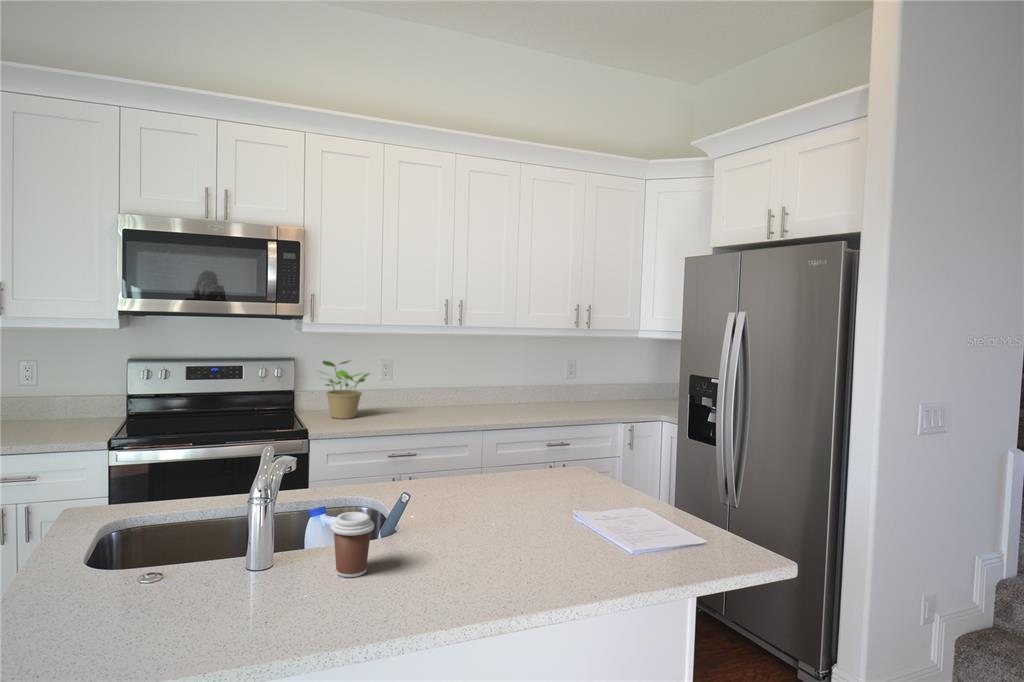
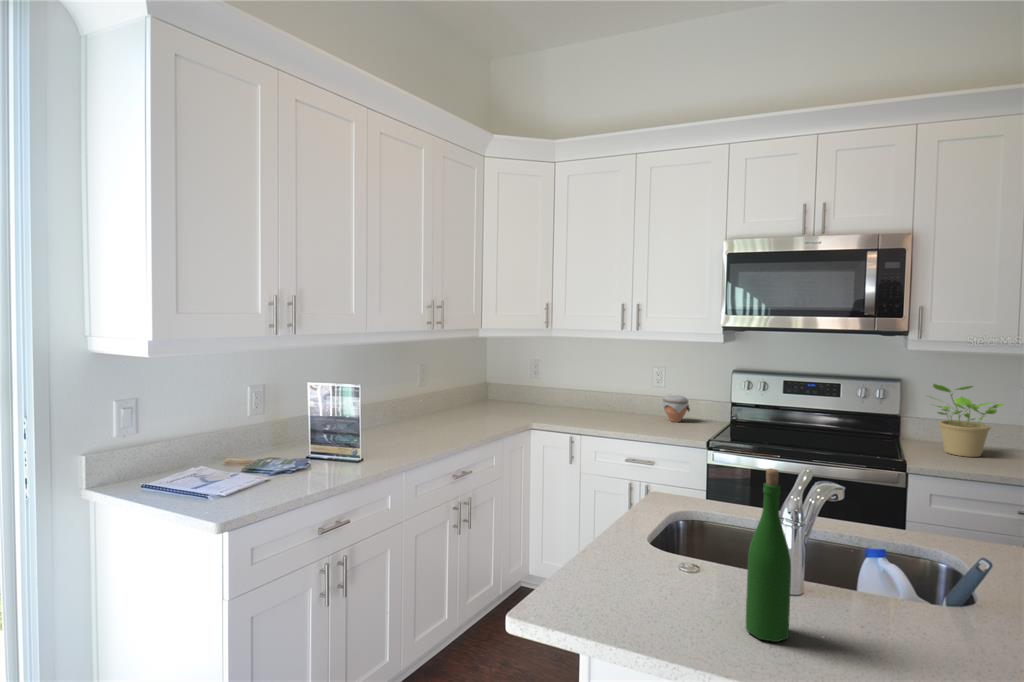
jar: none [29,393,74,425] -> present [660,395,690,422]
wine bottle: none [234,451,279,617] -> present [746,469,791,642]
coffee cup: present [331,512,374,577] -> none [866,562,926,644]

